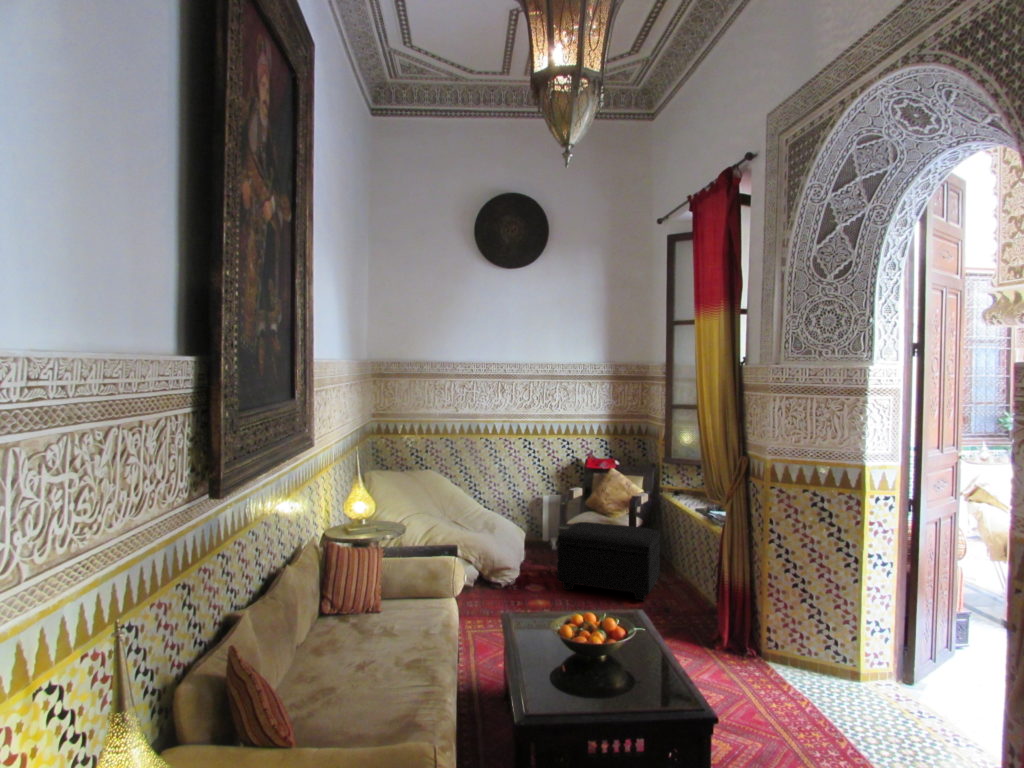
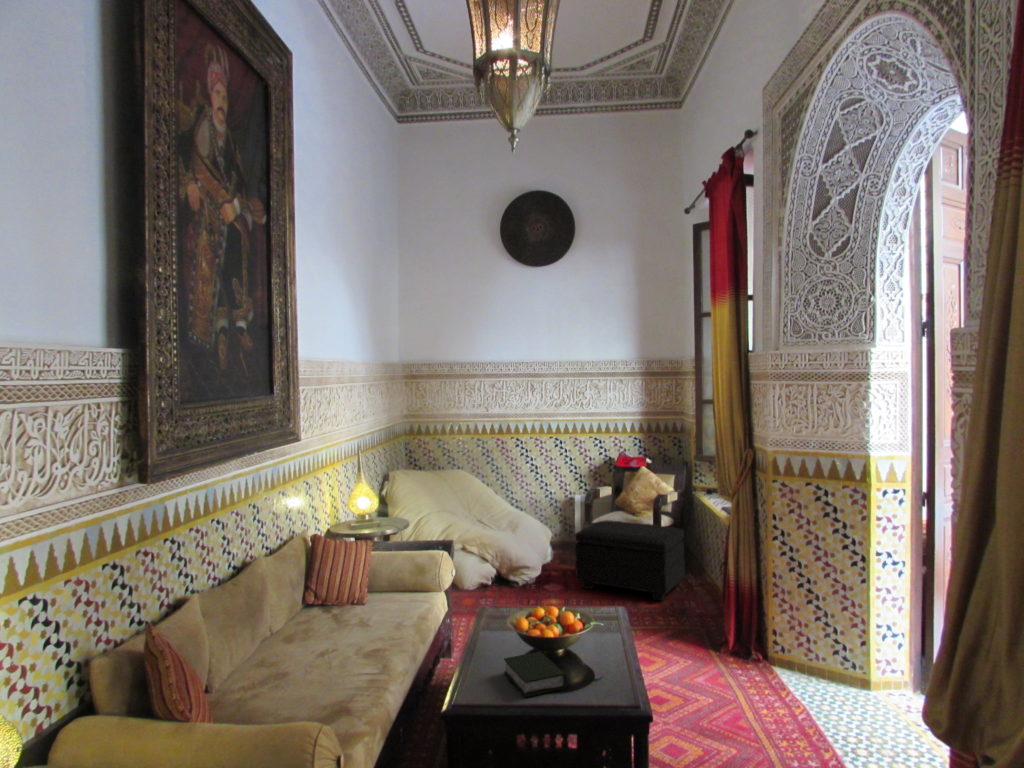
book: none [567,659,635,705] -> present [504,652,566,697]

